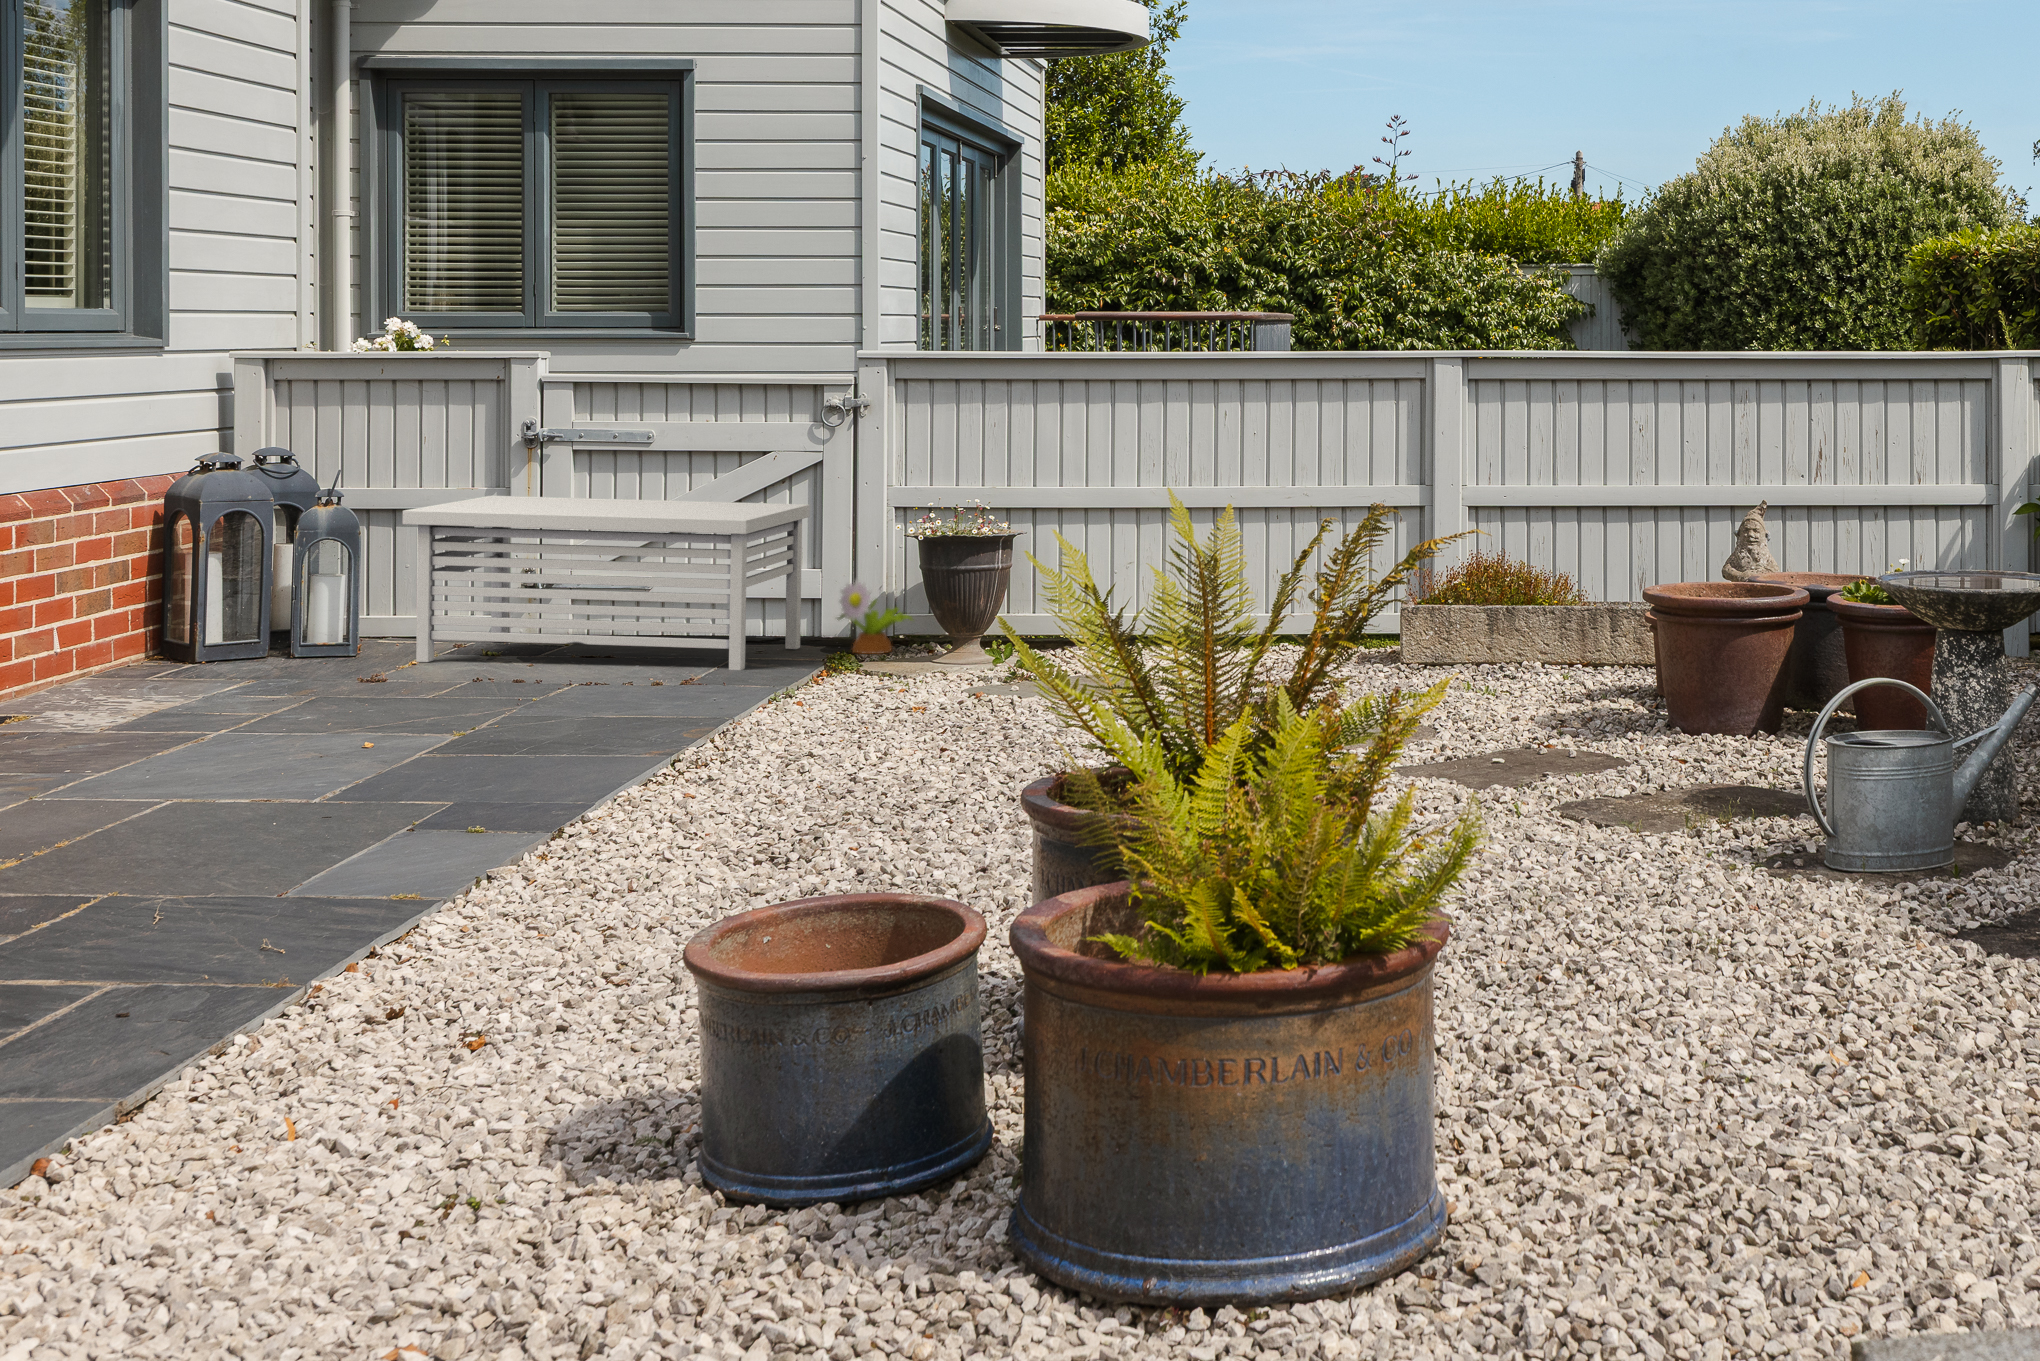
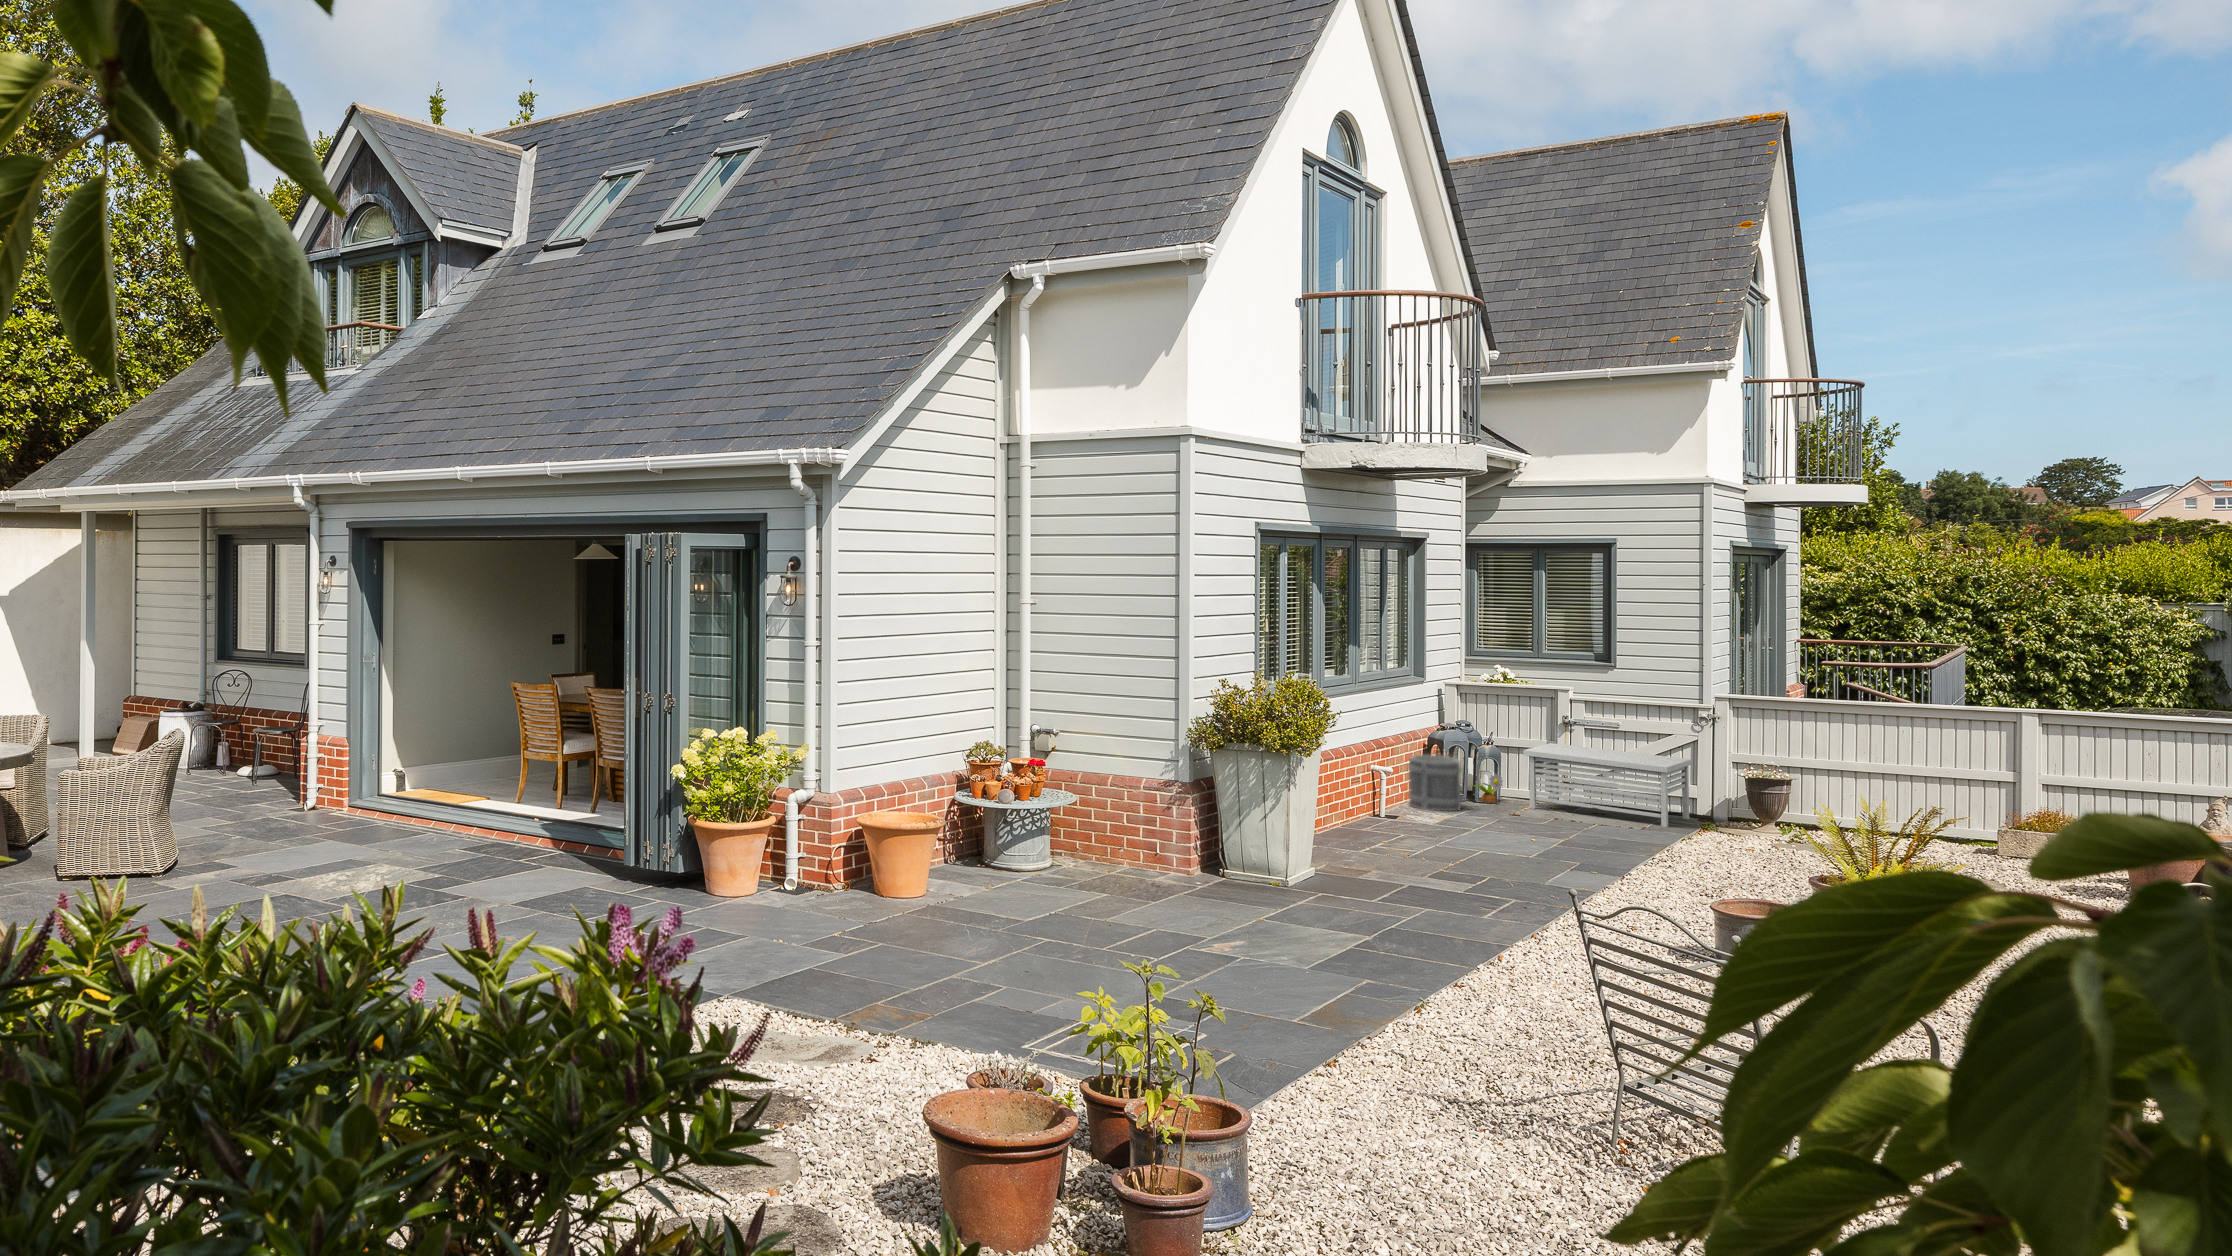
bucket: none [53,541,217,695] -> present [1408,755,1462,811]
decorative plant: present [837,580,912,654] -> present [1473,774,1503,803]

